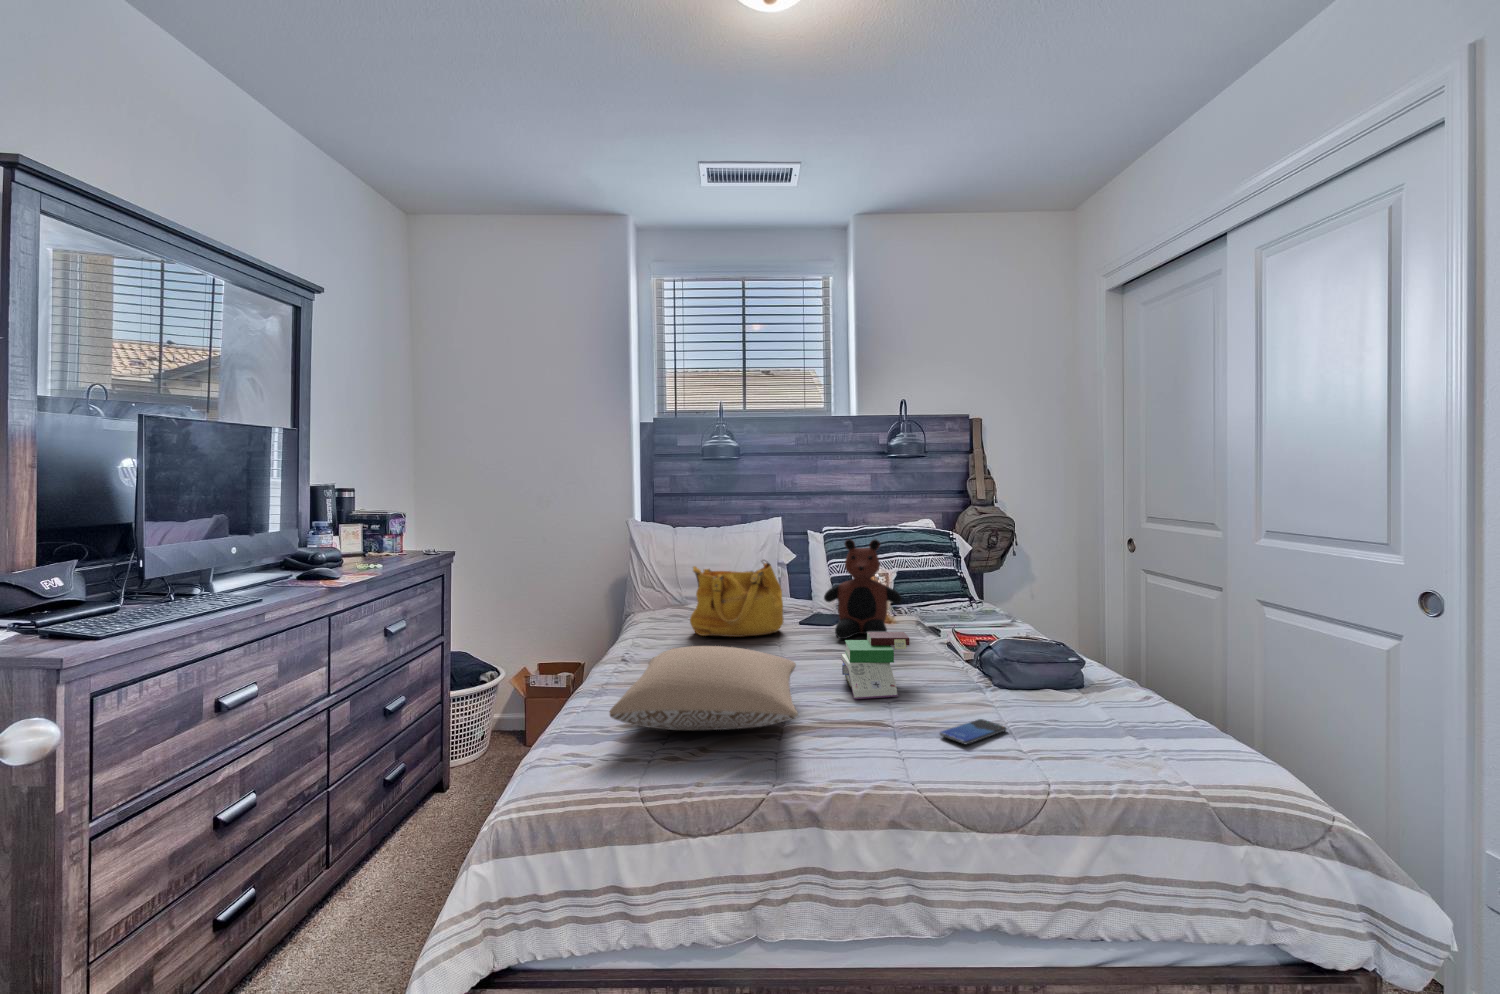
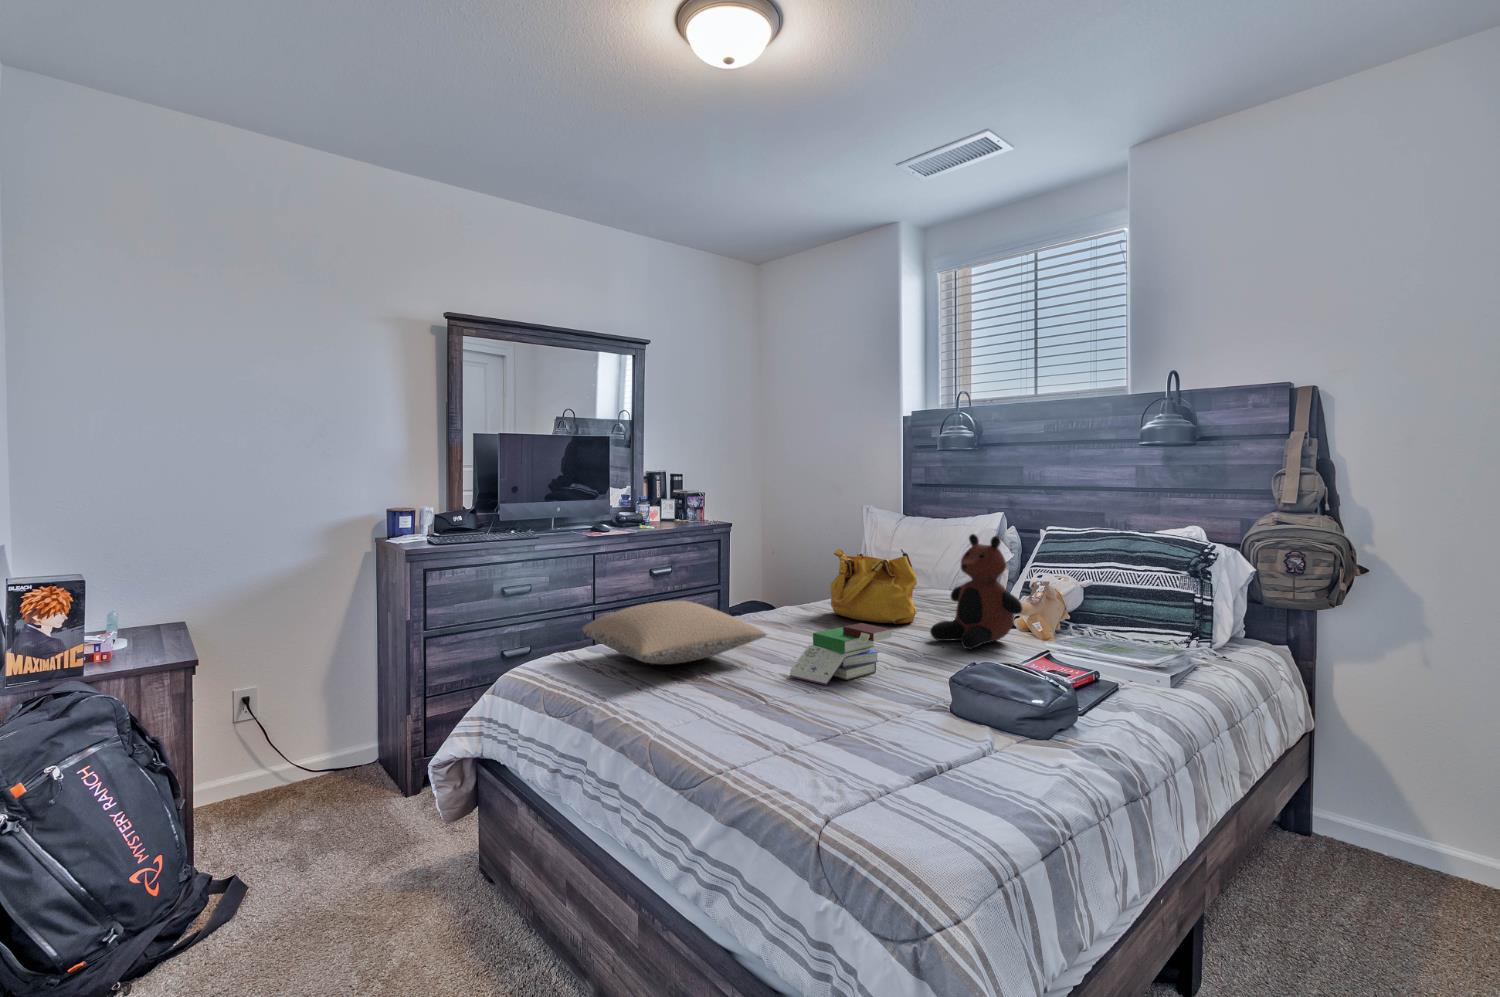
smartphone: present [940,719,1006,745] -> none [752,710,826,730]

